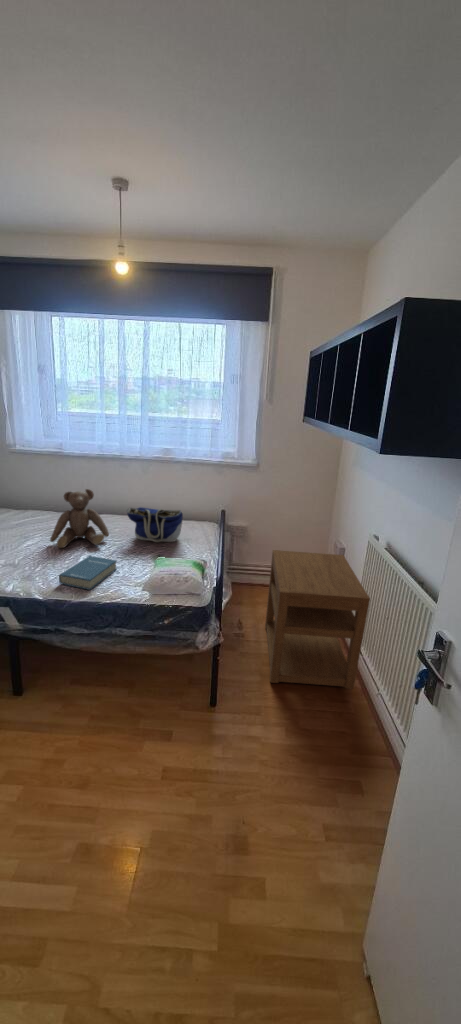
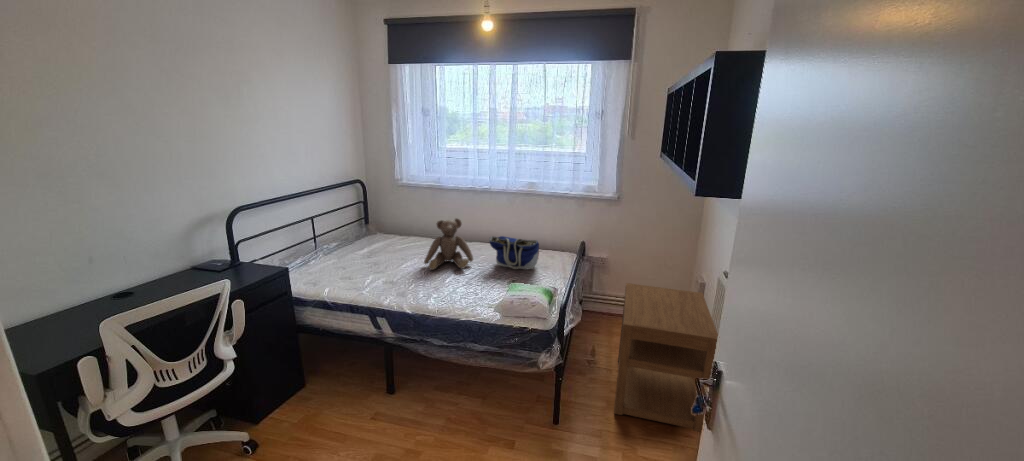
hardback book: present [59,556,117,590] -> none [426,278,476,308]

